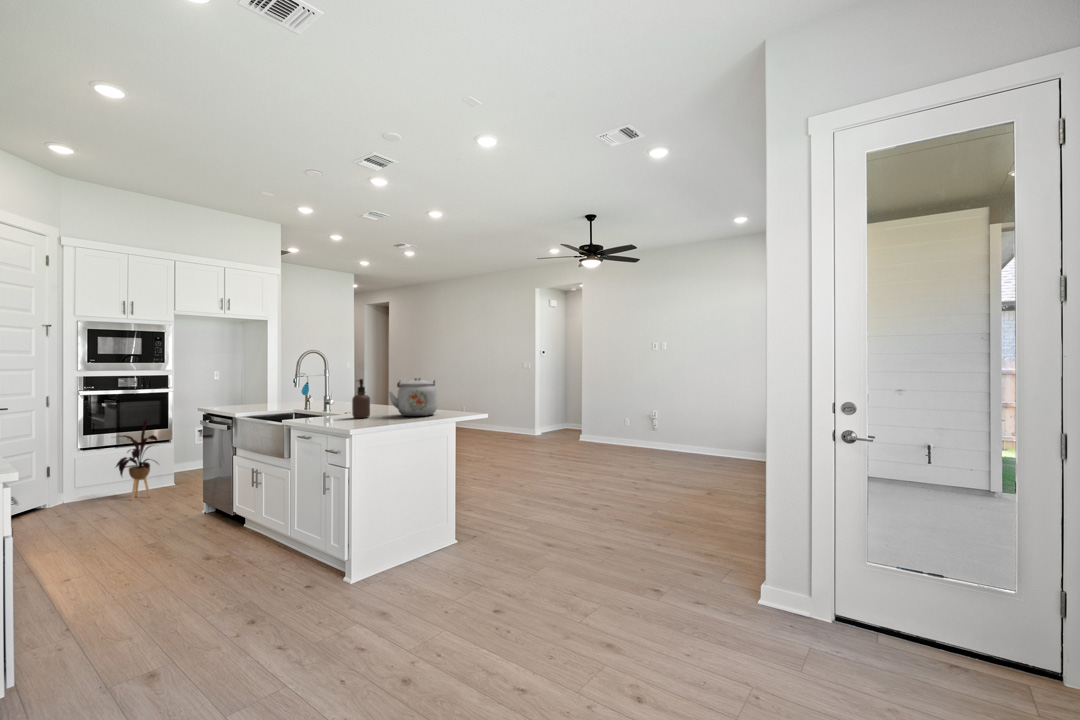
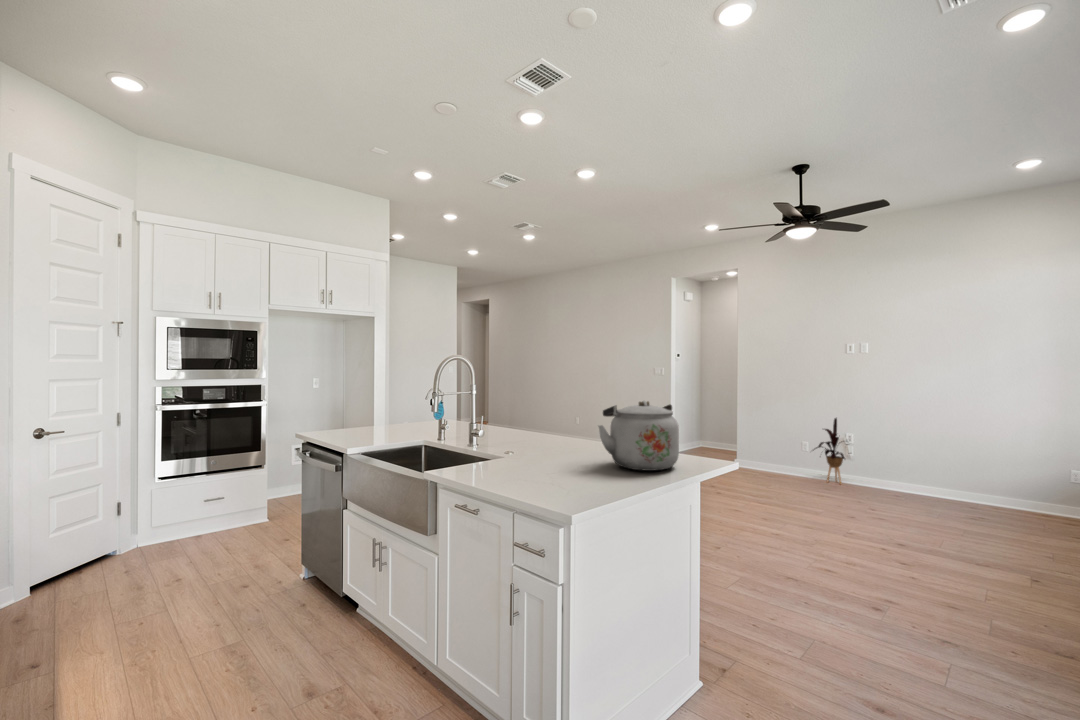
soap dispenser: present [352,379,370,418] -> none [537,403,565,472]
house plant: present [116,419,157,500] -> present [815,418,845,484]

